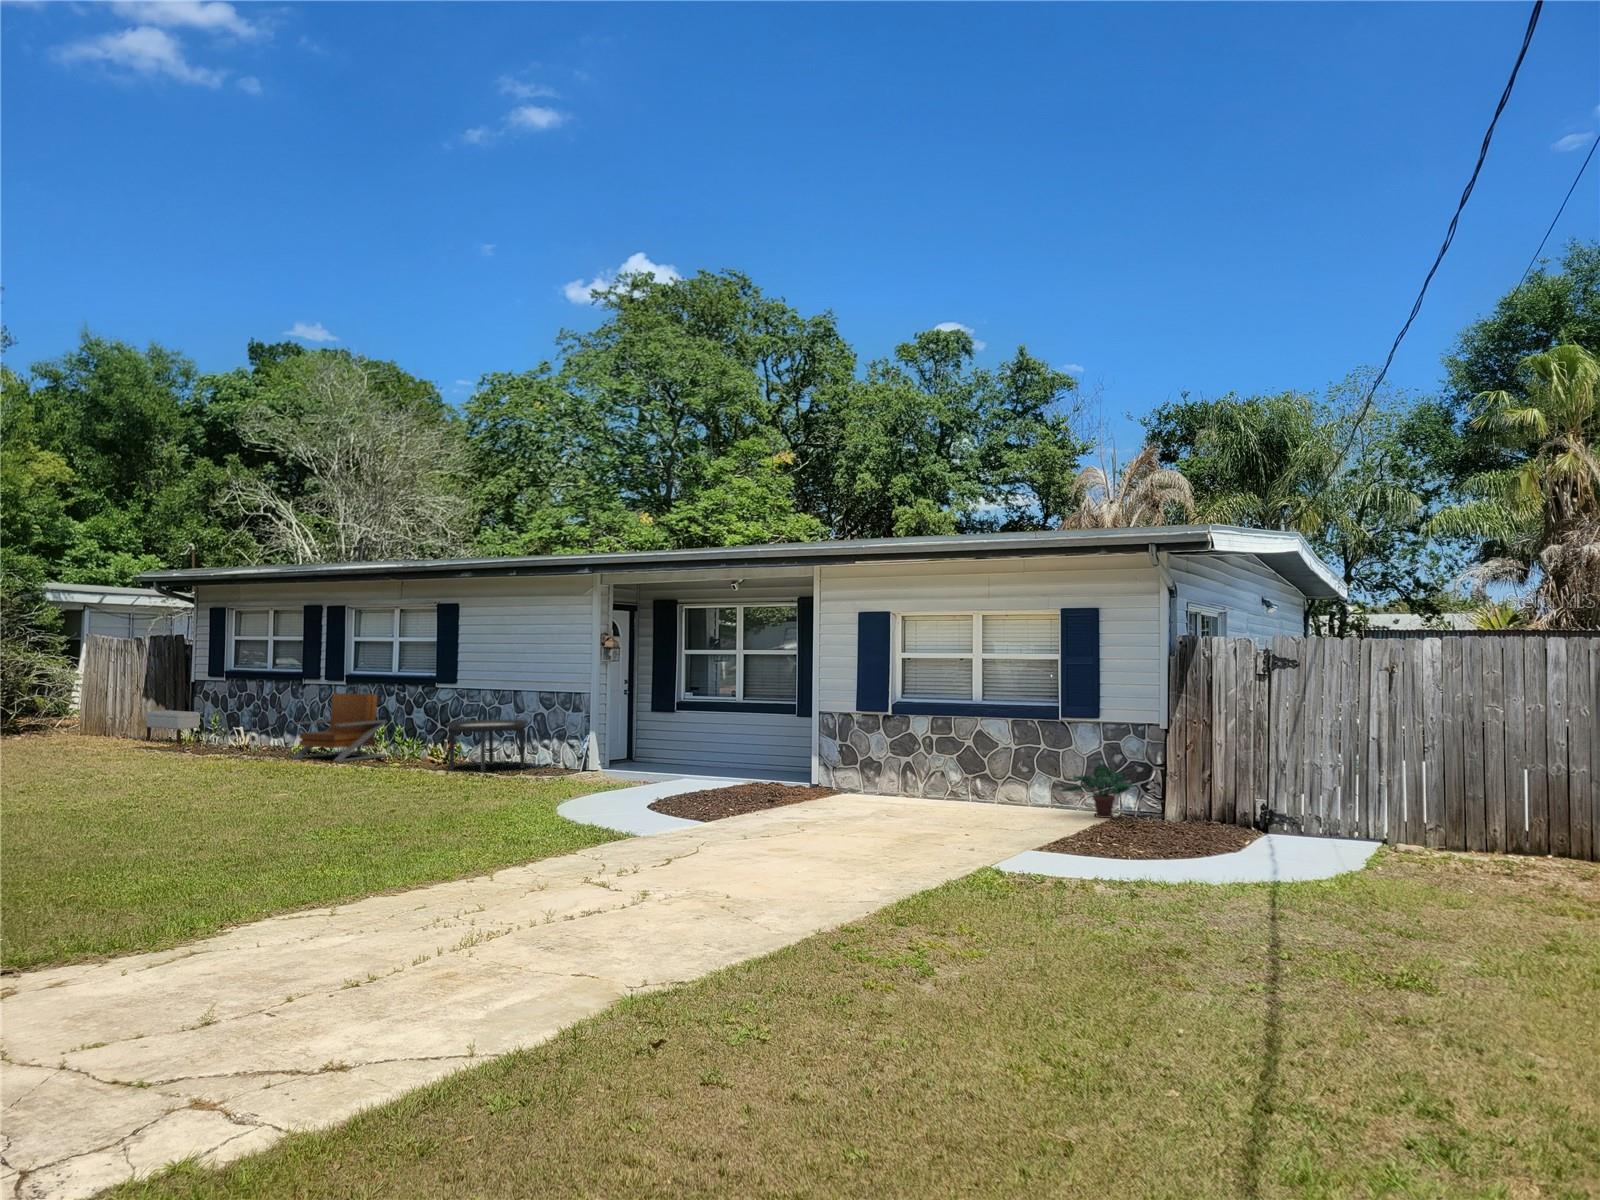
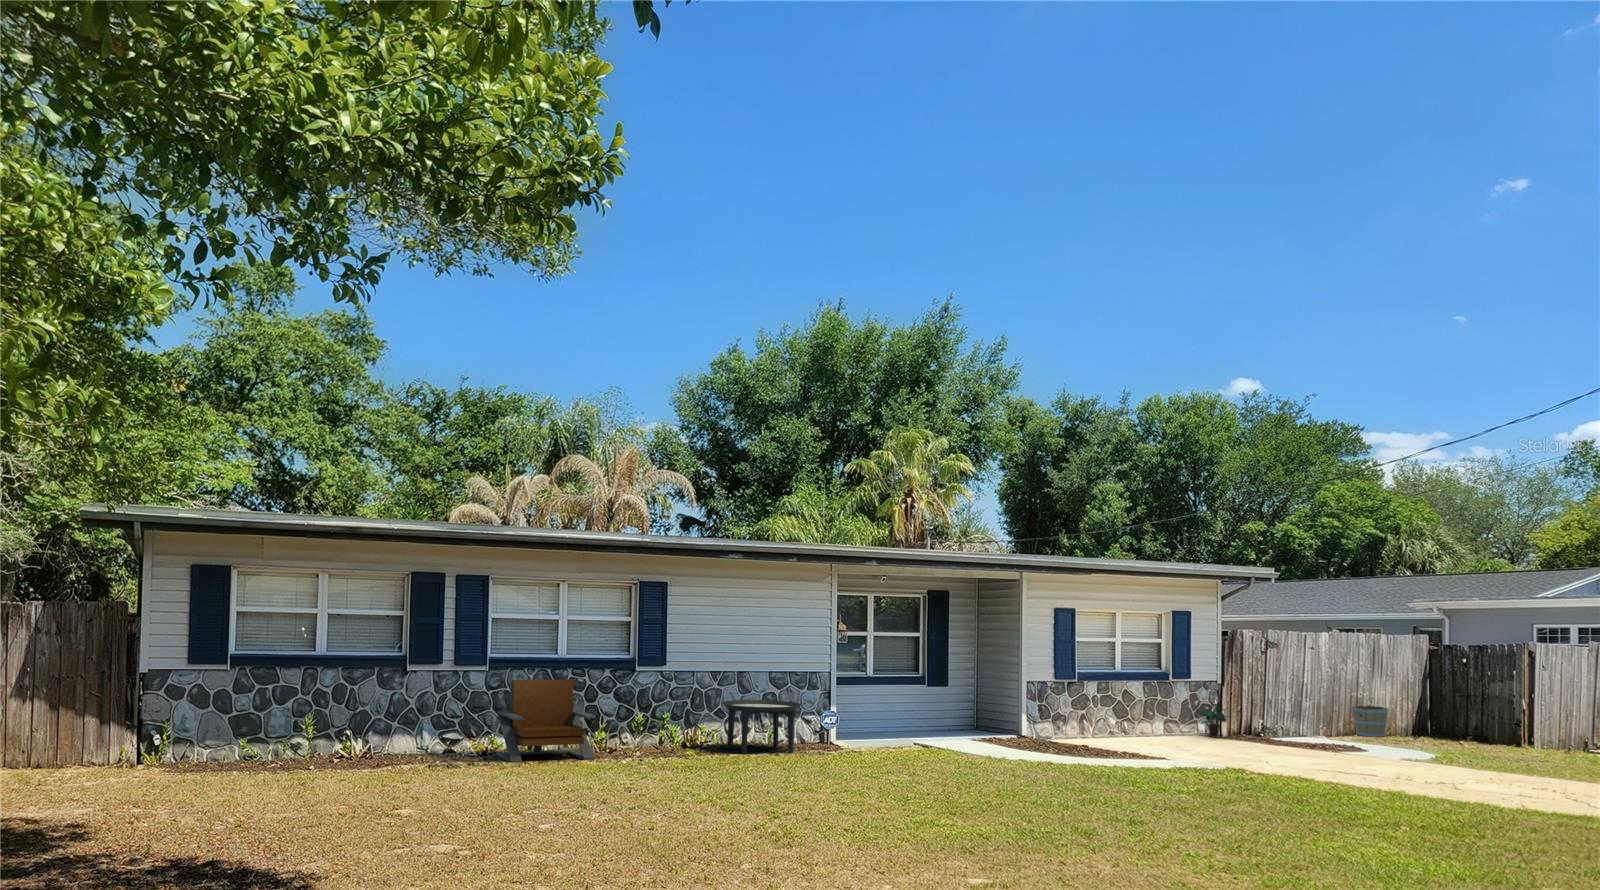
bench: present [146,710,202,743] -> none [50,717,173,769]
wooden bucket: none [1431,789,1514,859] -> present [1352,705,1388,737]

